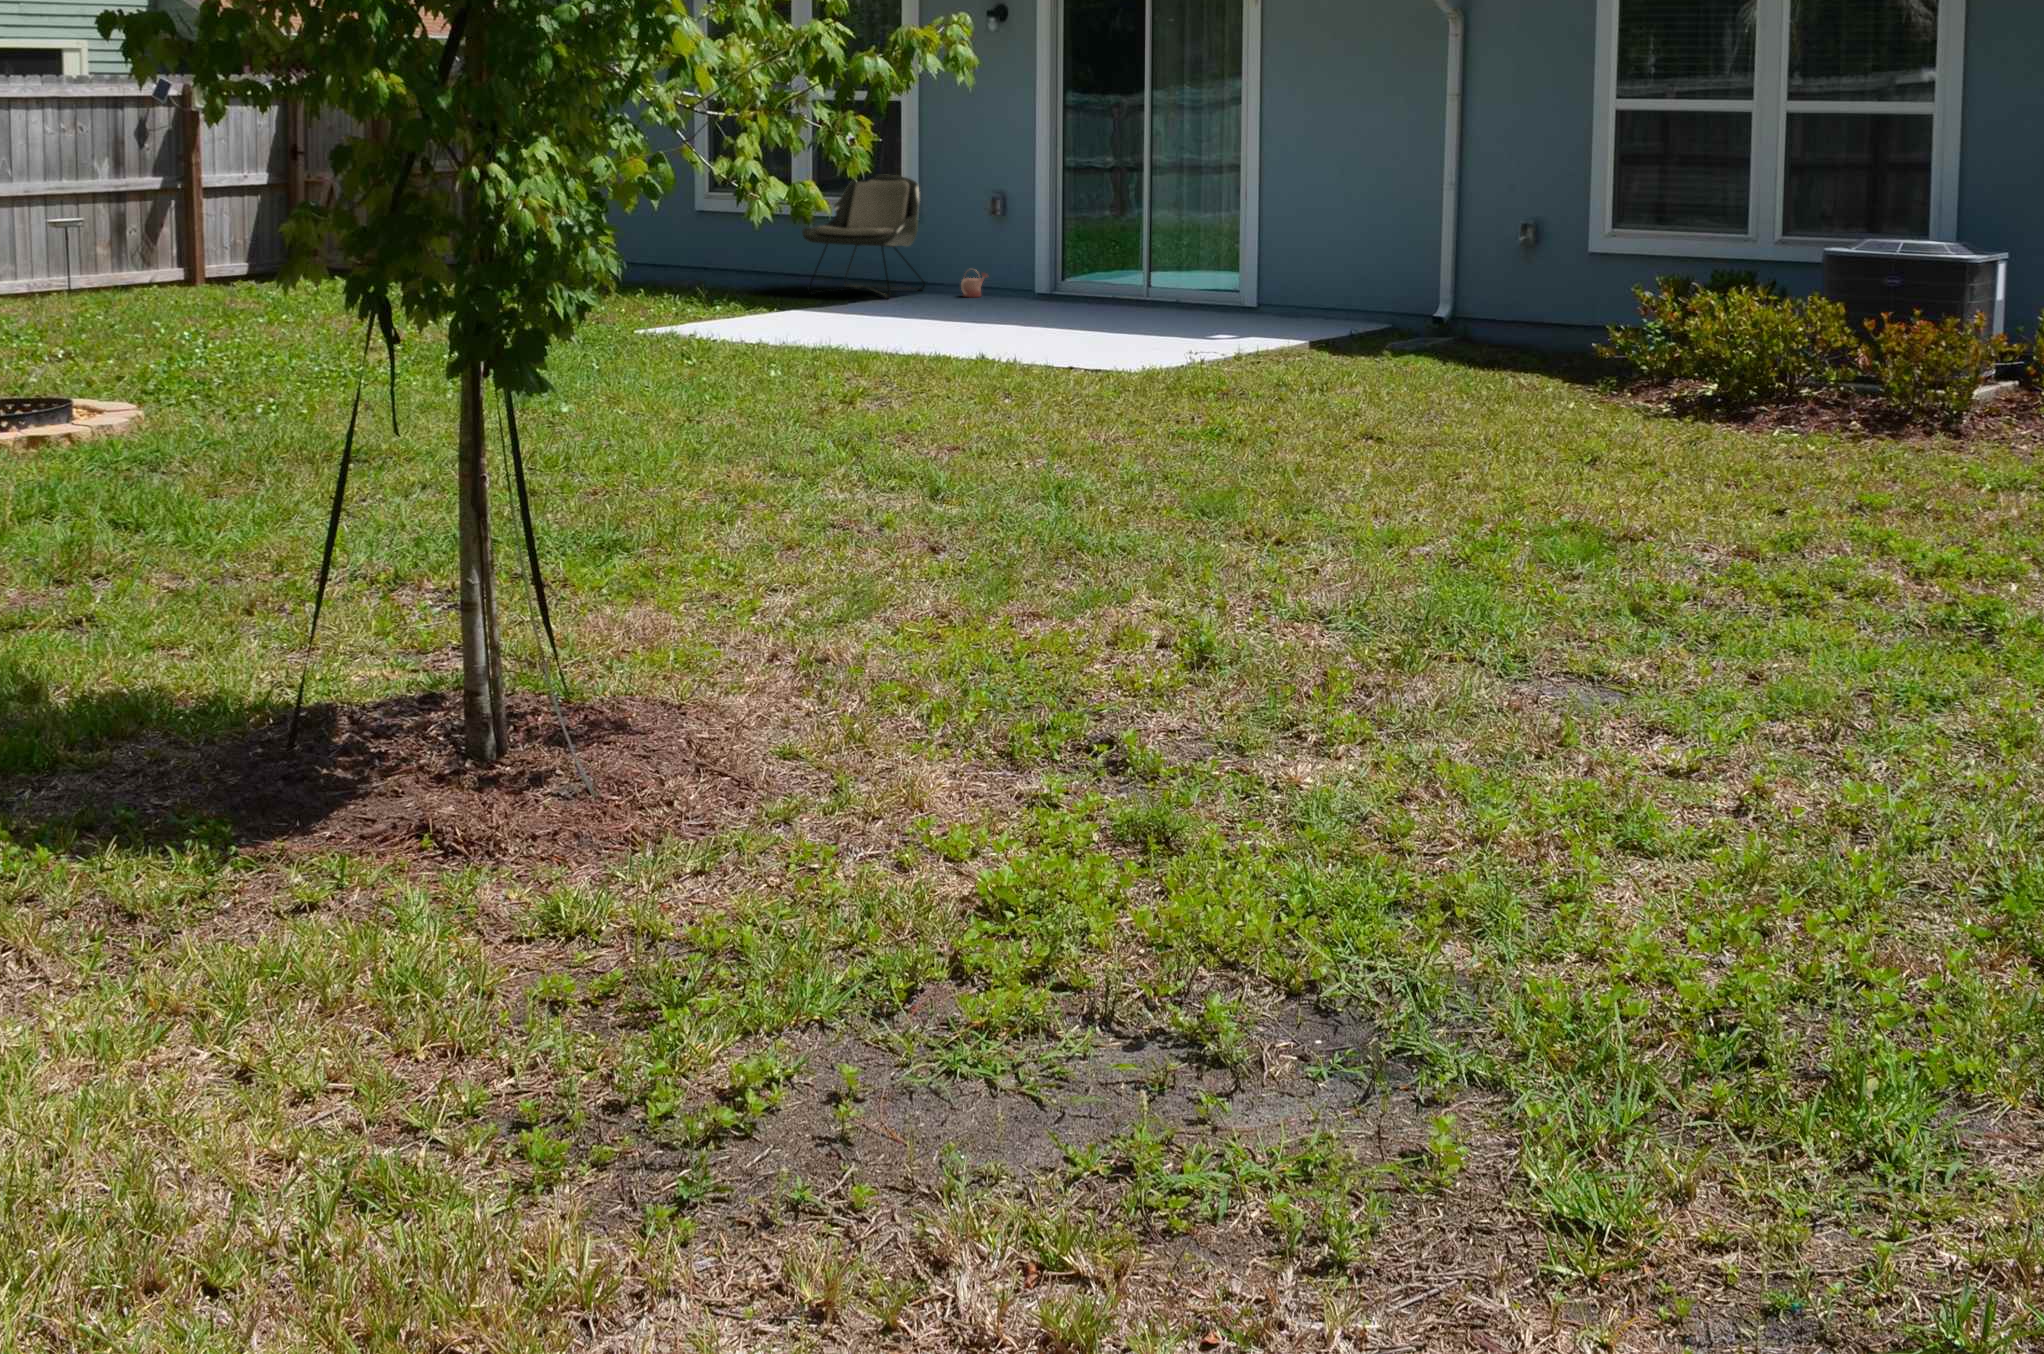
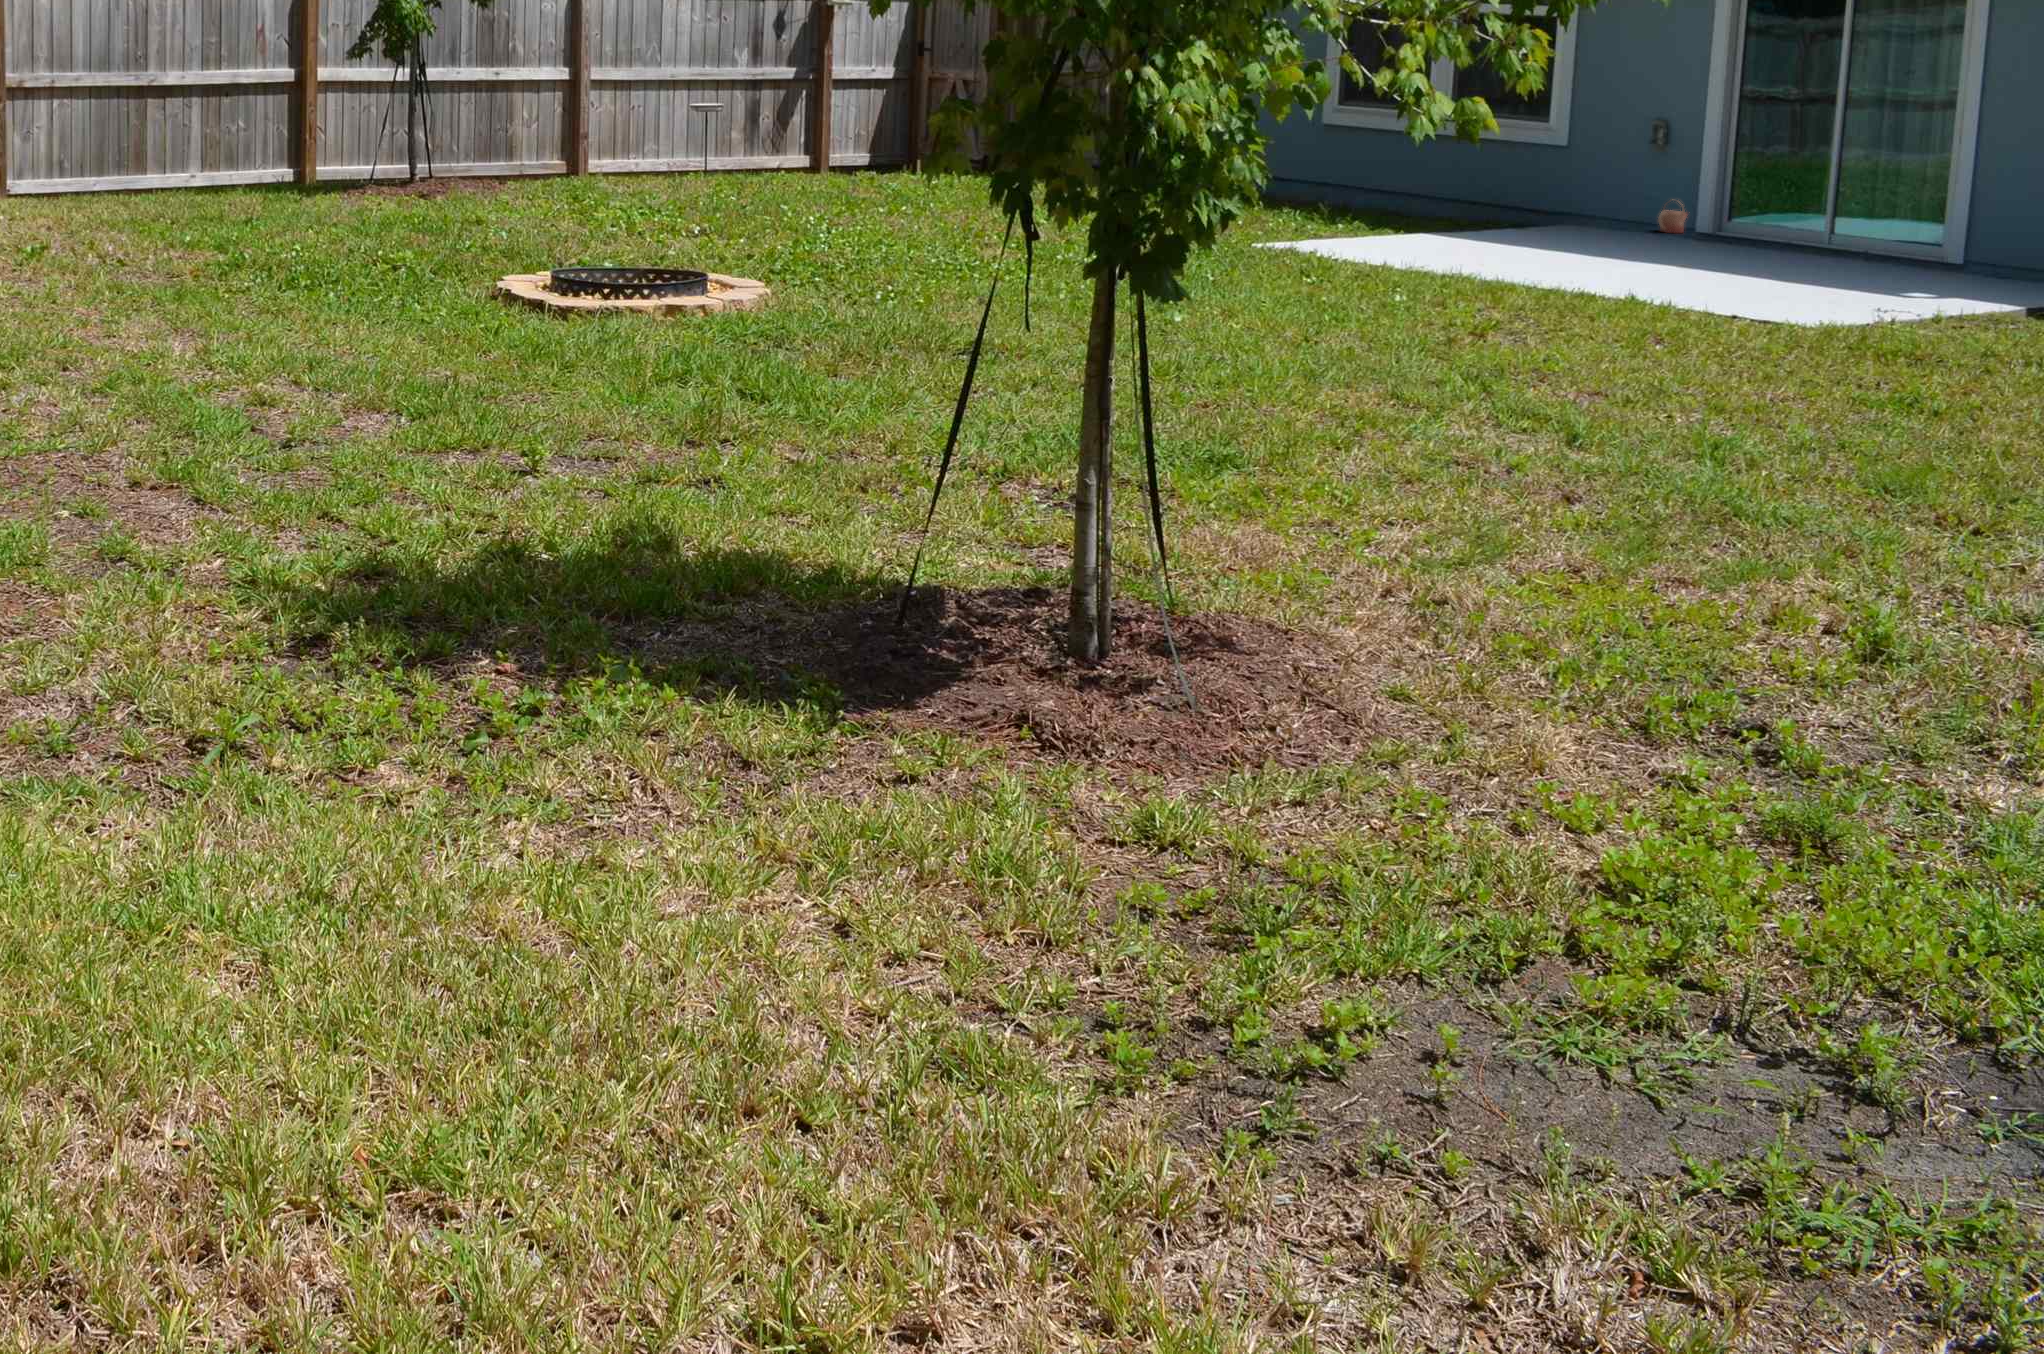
lounge chair: present [802,175,925,298] -> none [1466,86,1616,228]

